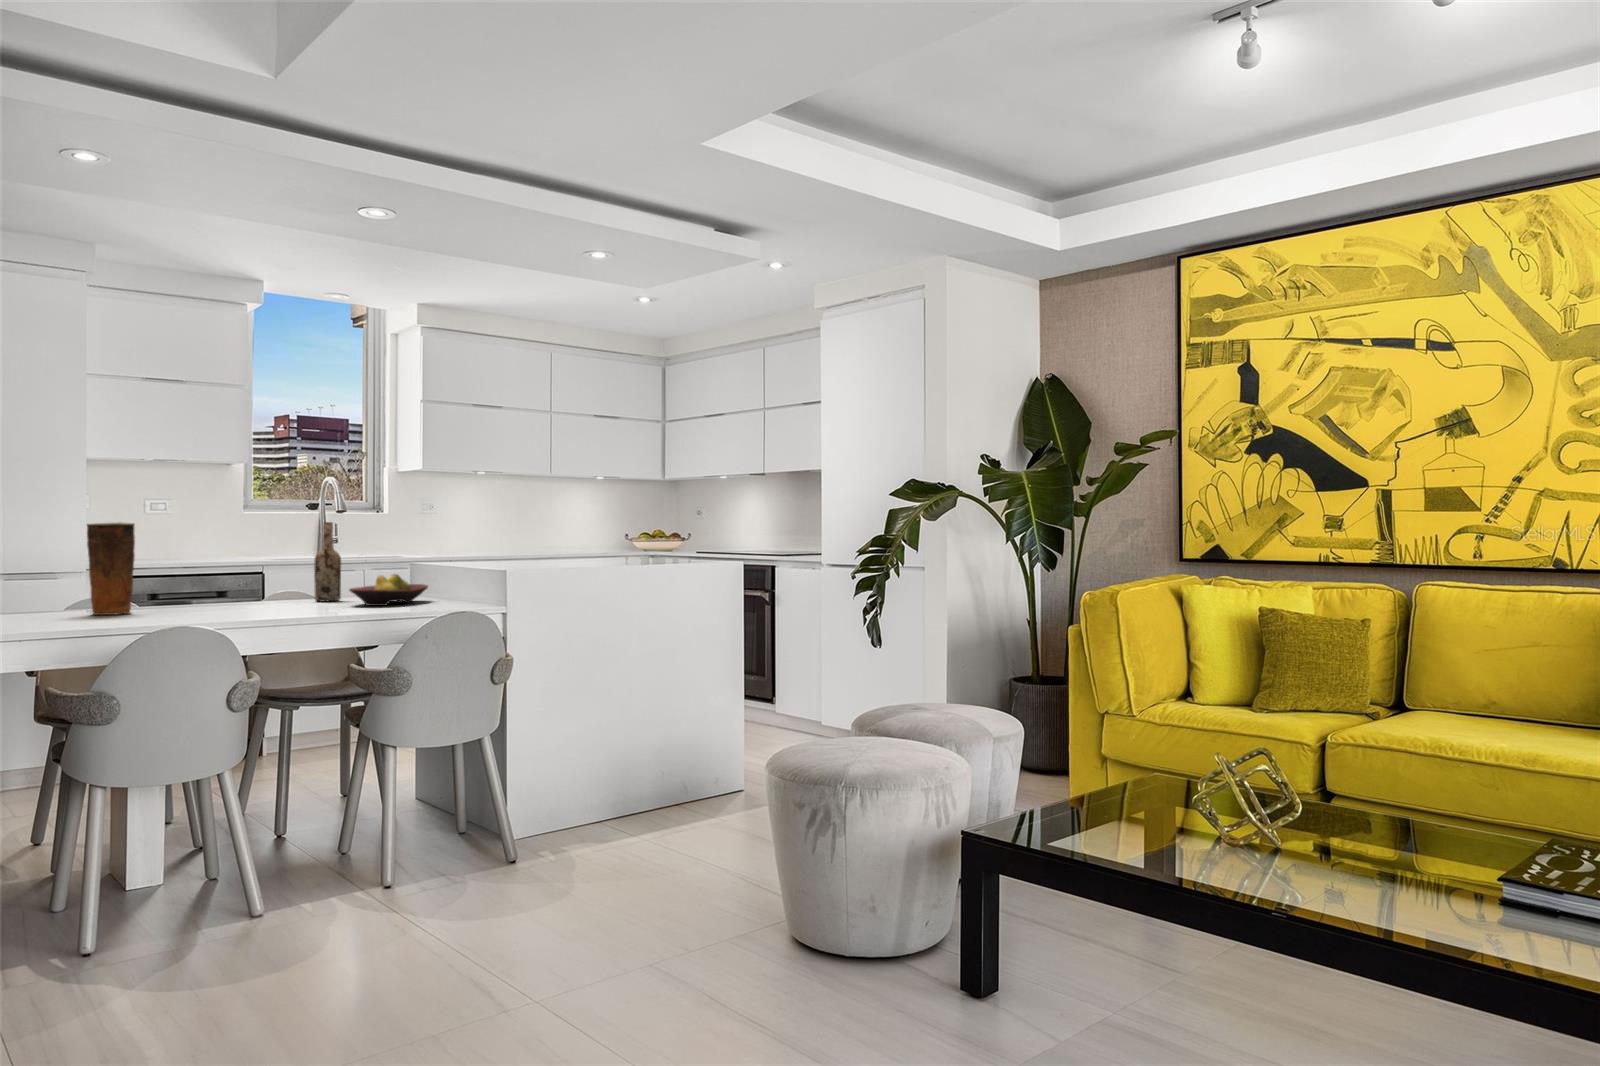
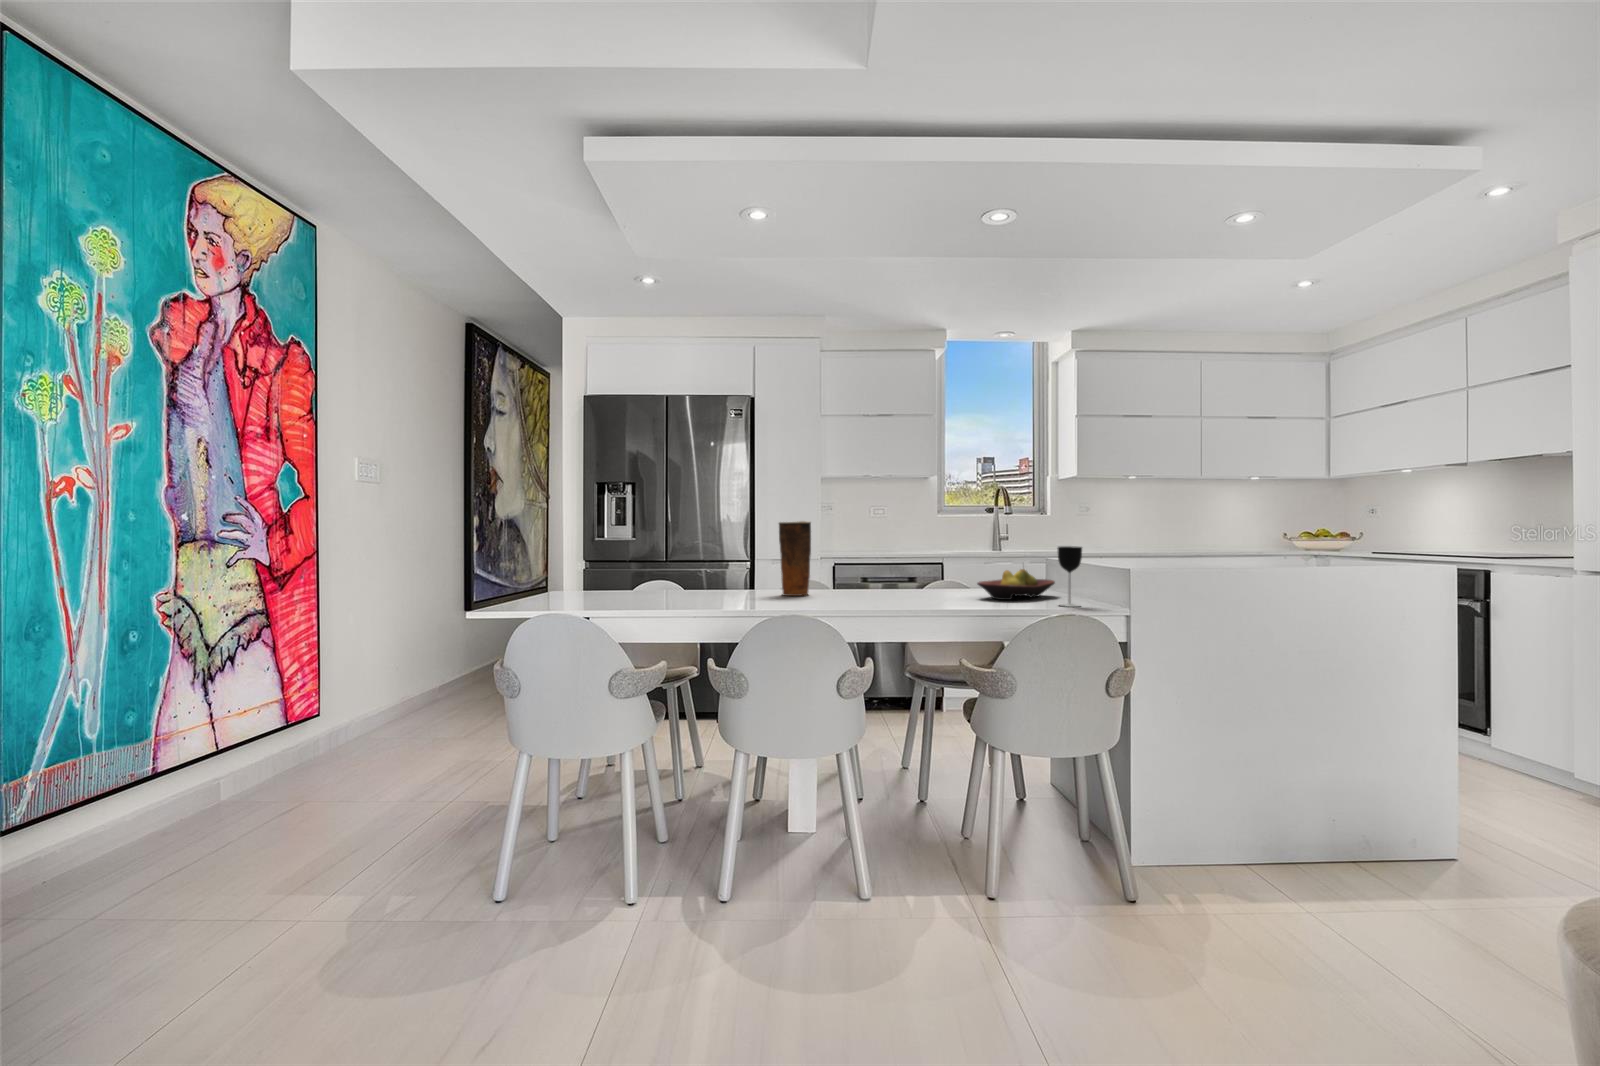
wine bottle: present [314,522,341,602] -> none [957,520,979,592]
wine glass: none [438,550,462,607] -> present [1057,546,1082,607]

